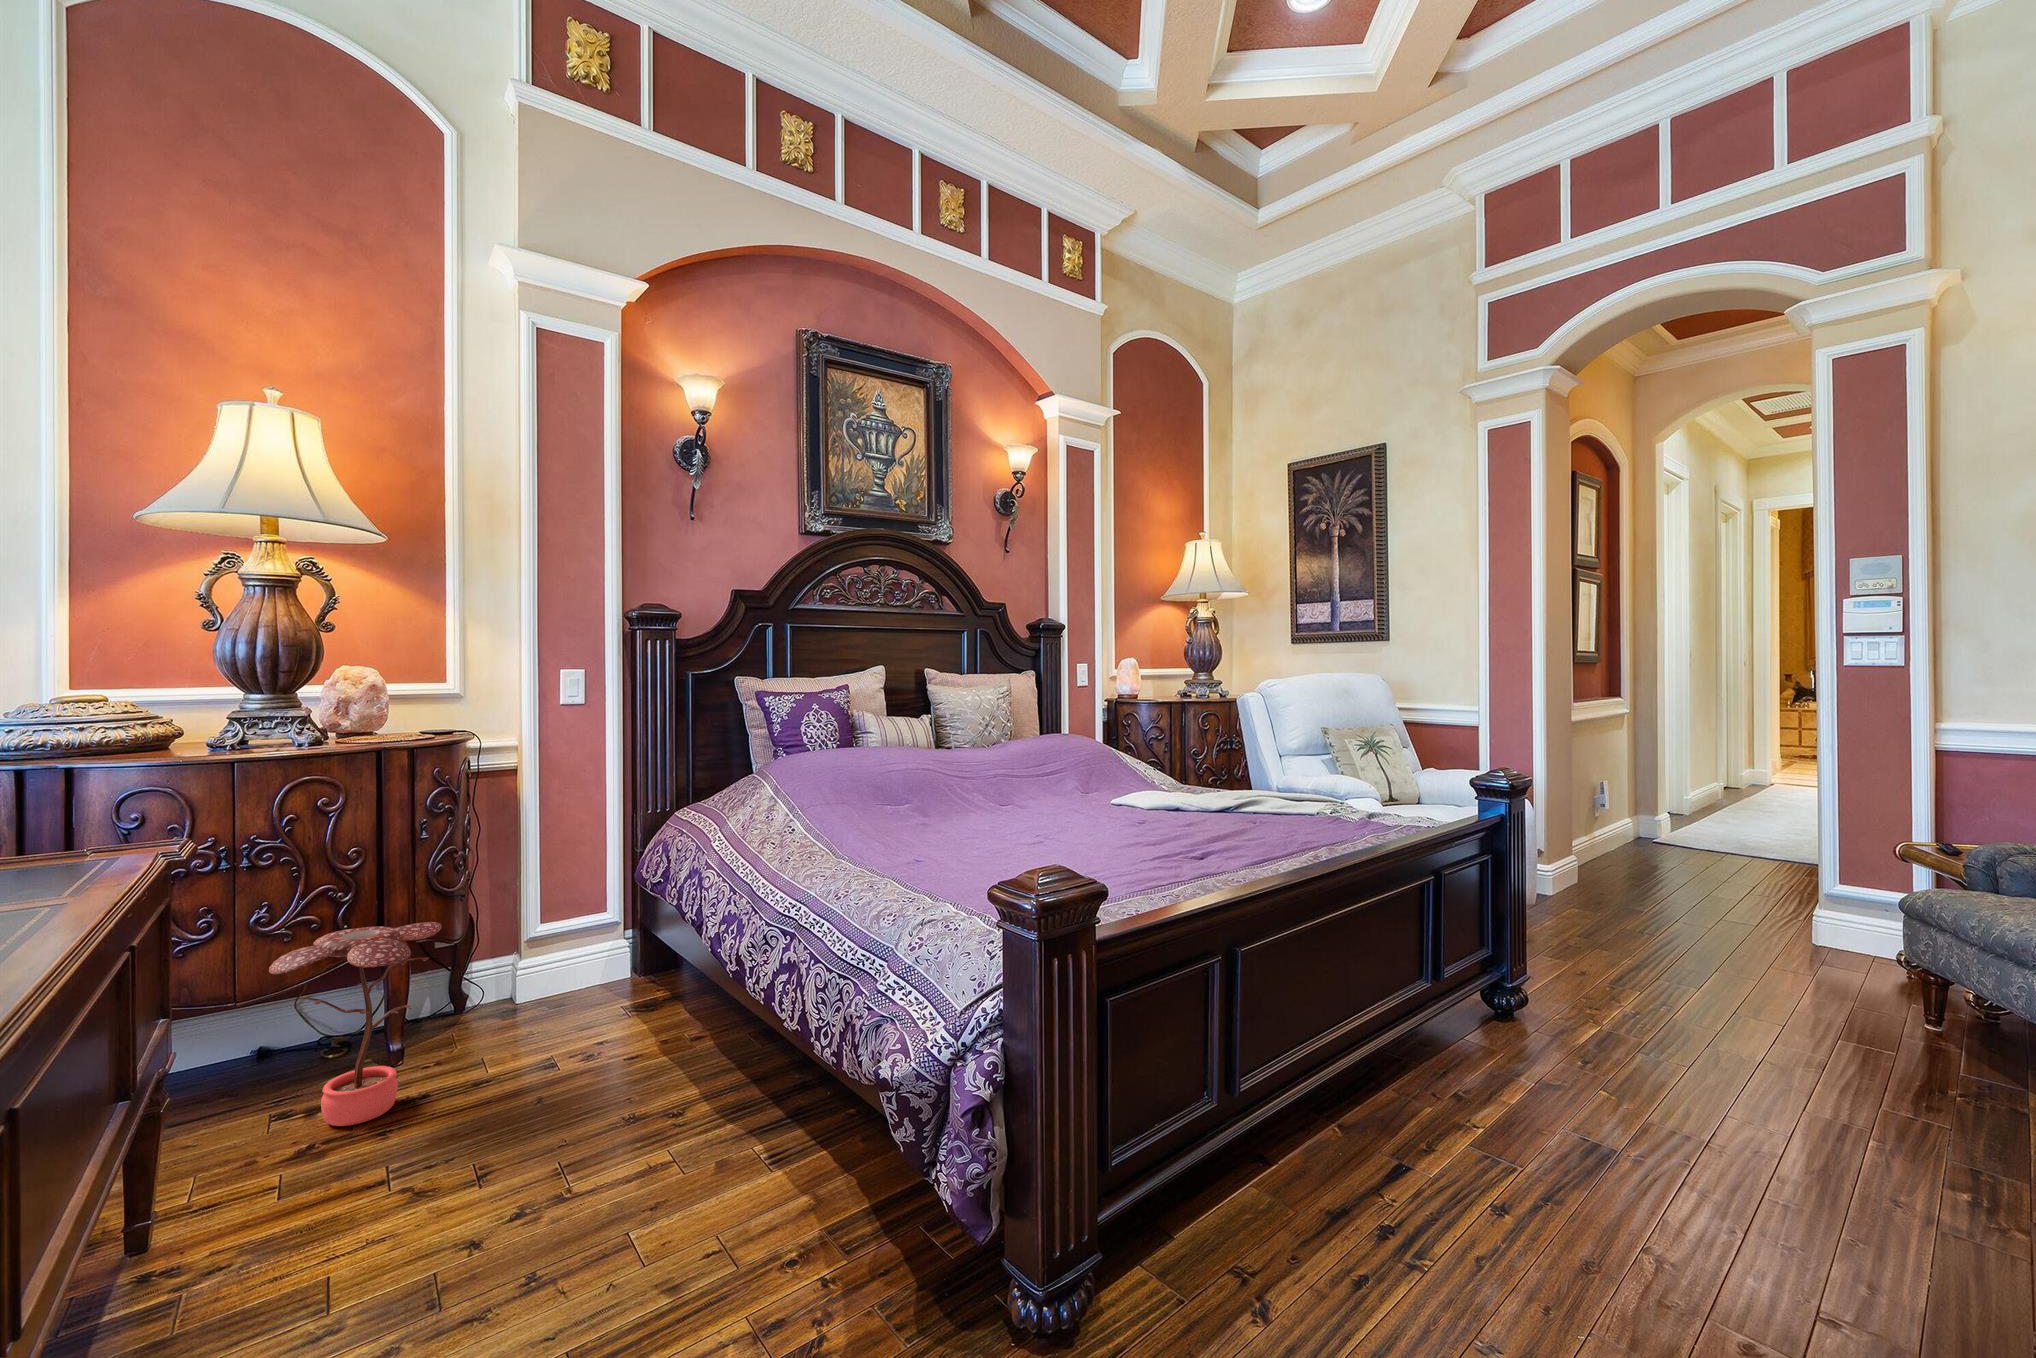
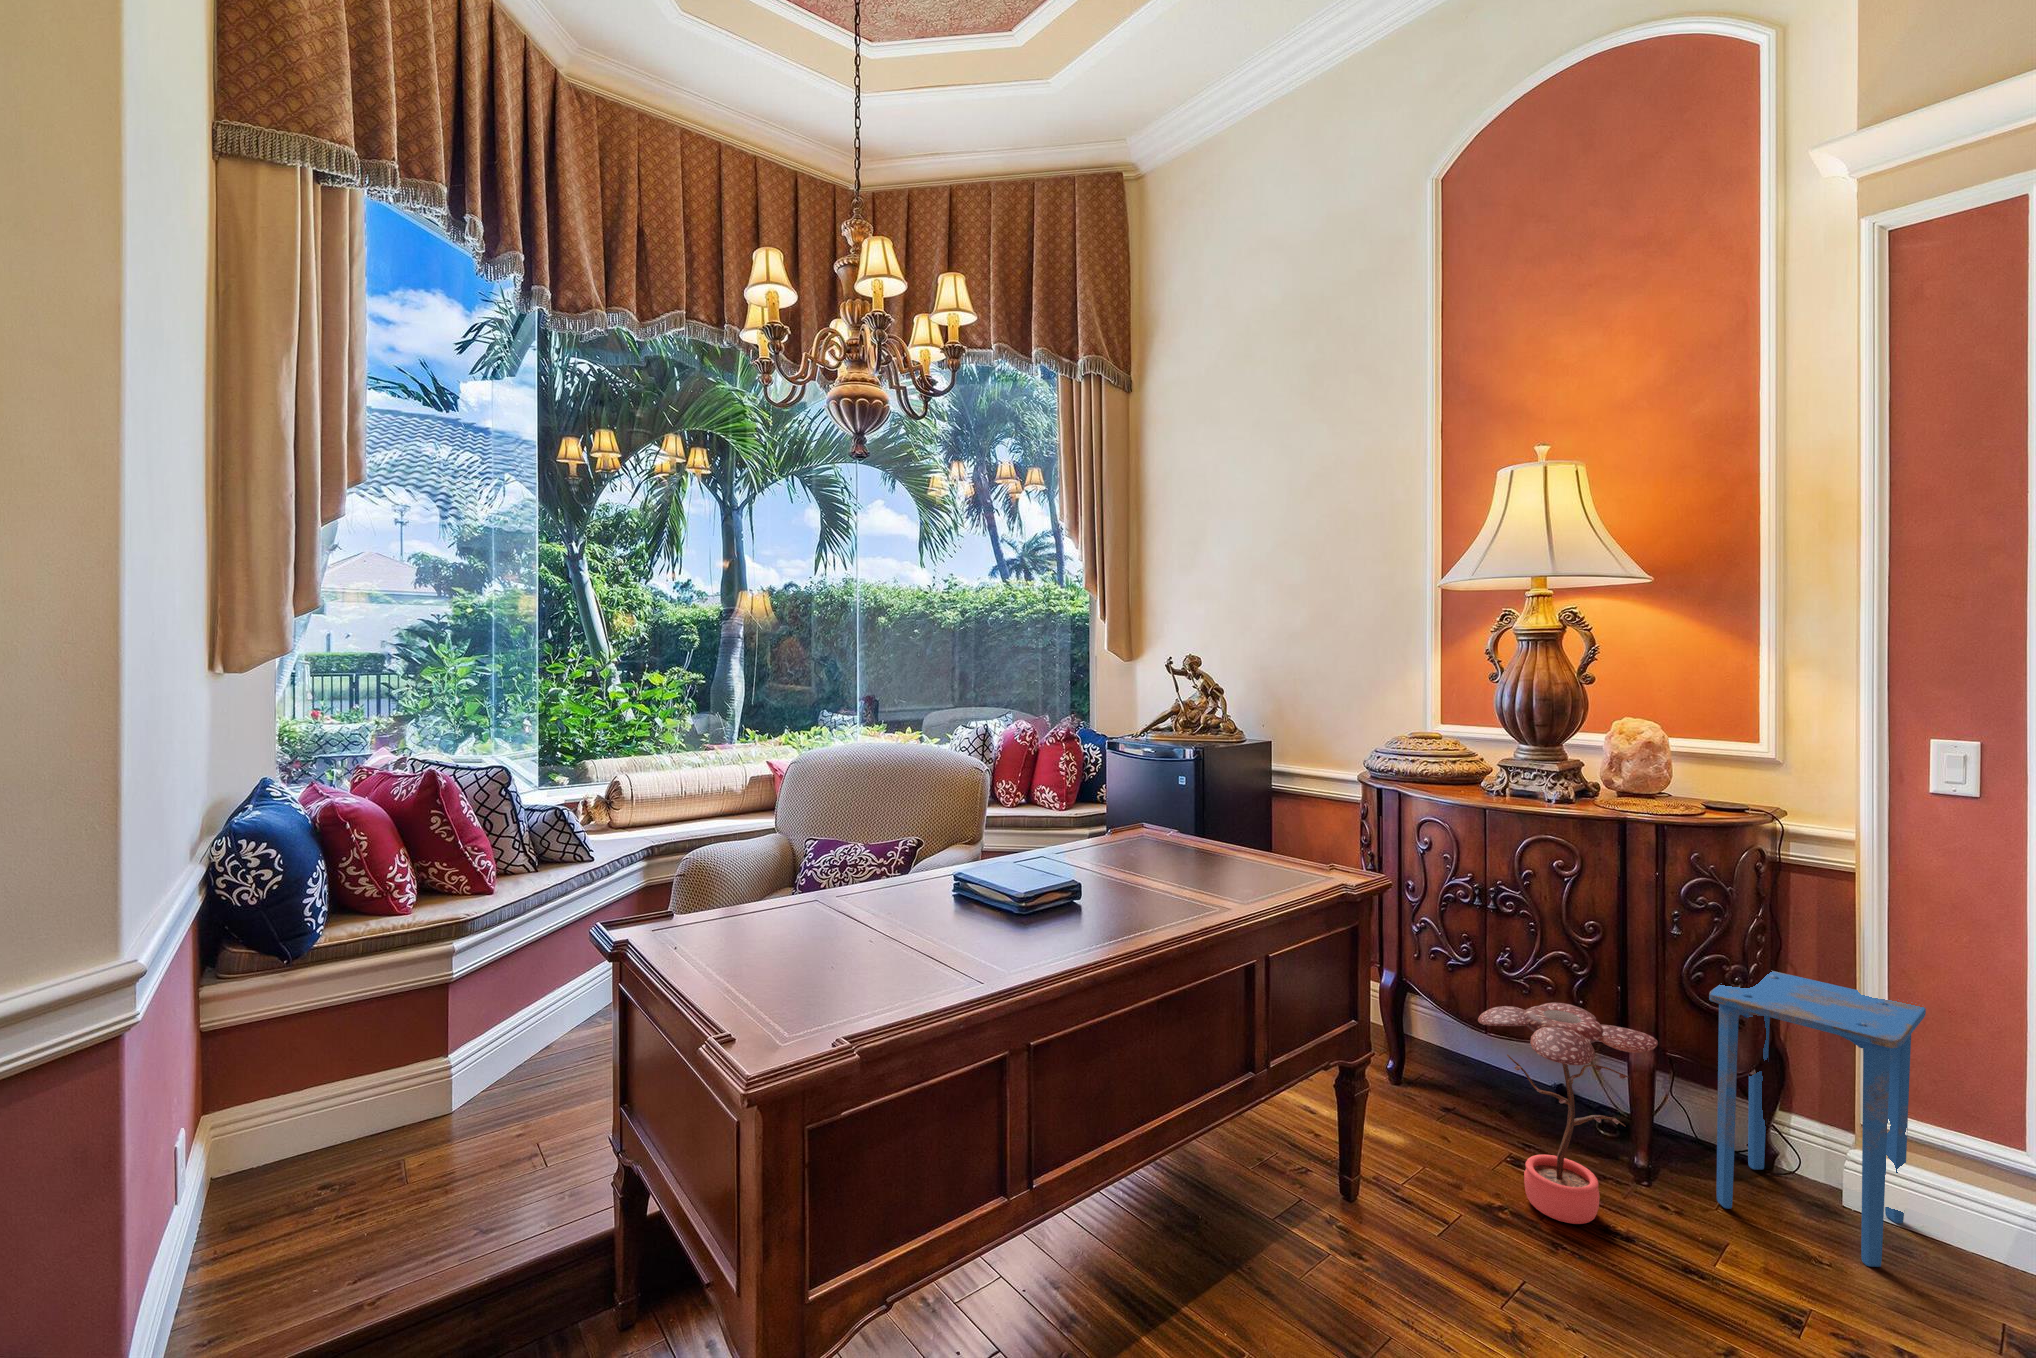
side table: none [447,848,572,1044] -> present [1709,971,1926,1267]

